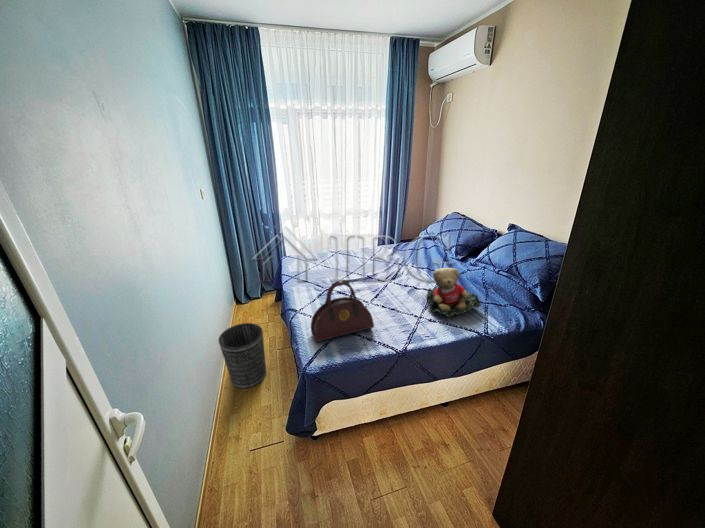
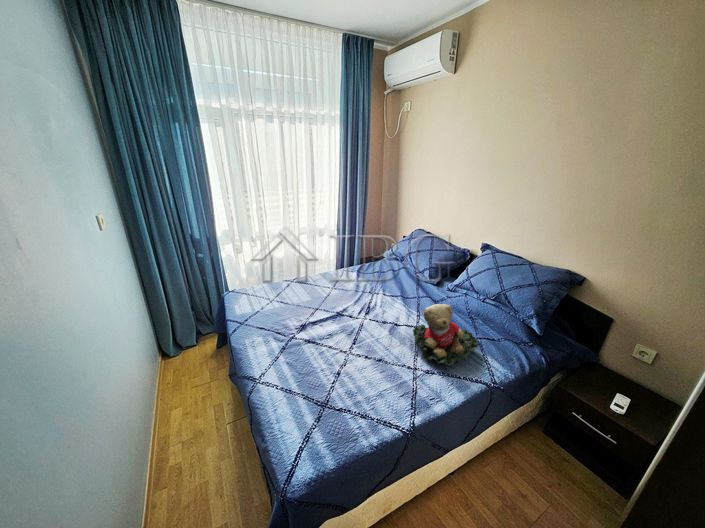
handbag: present [311,281,374,342] -> none [281,343,365,435]
wastebasket: present [219,323,266,388] -> none [137,400,213,499]

